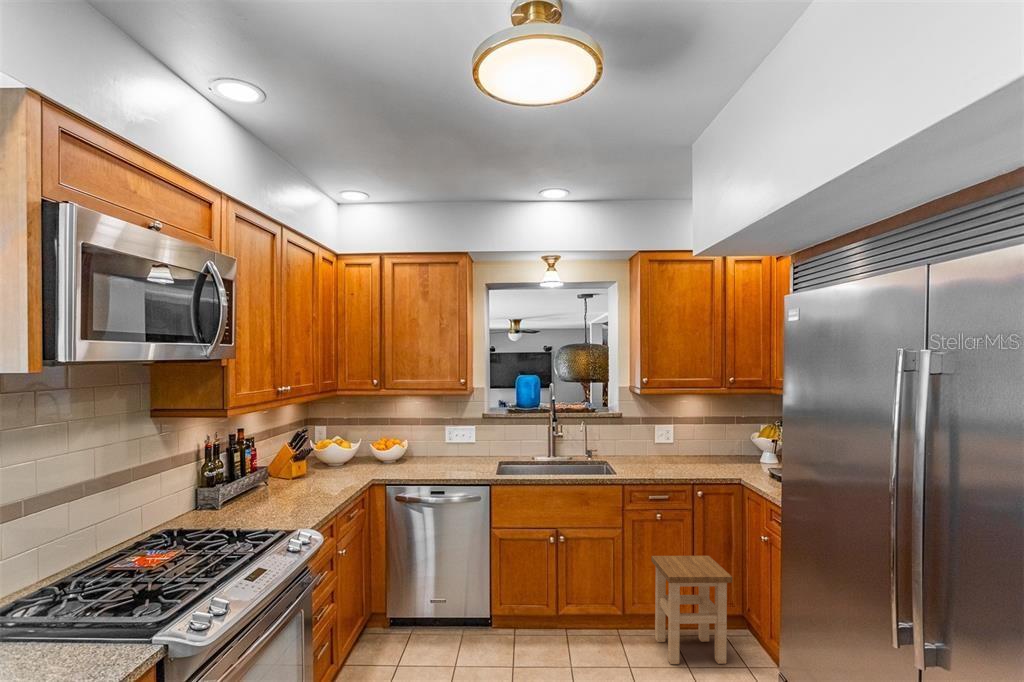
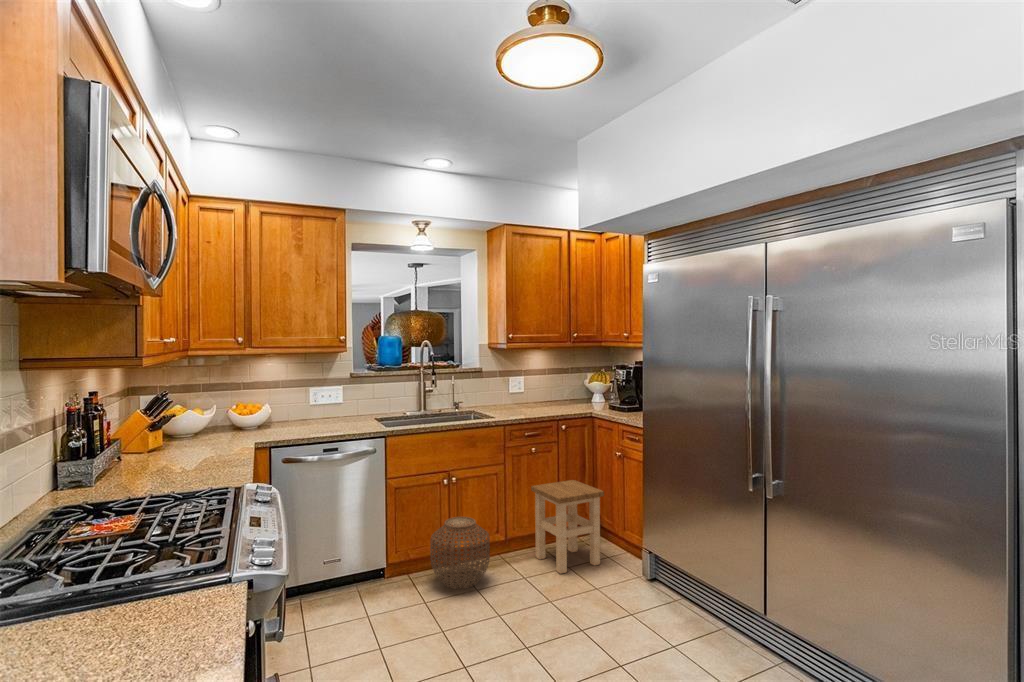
woven basket: none [526,578,589,657] -> present [430,517,490,589]

